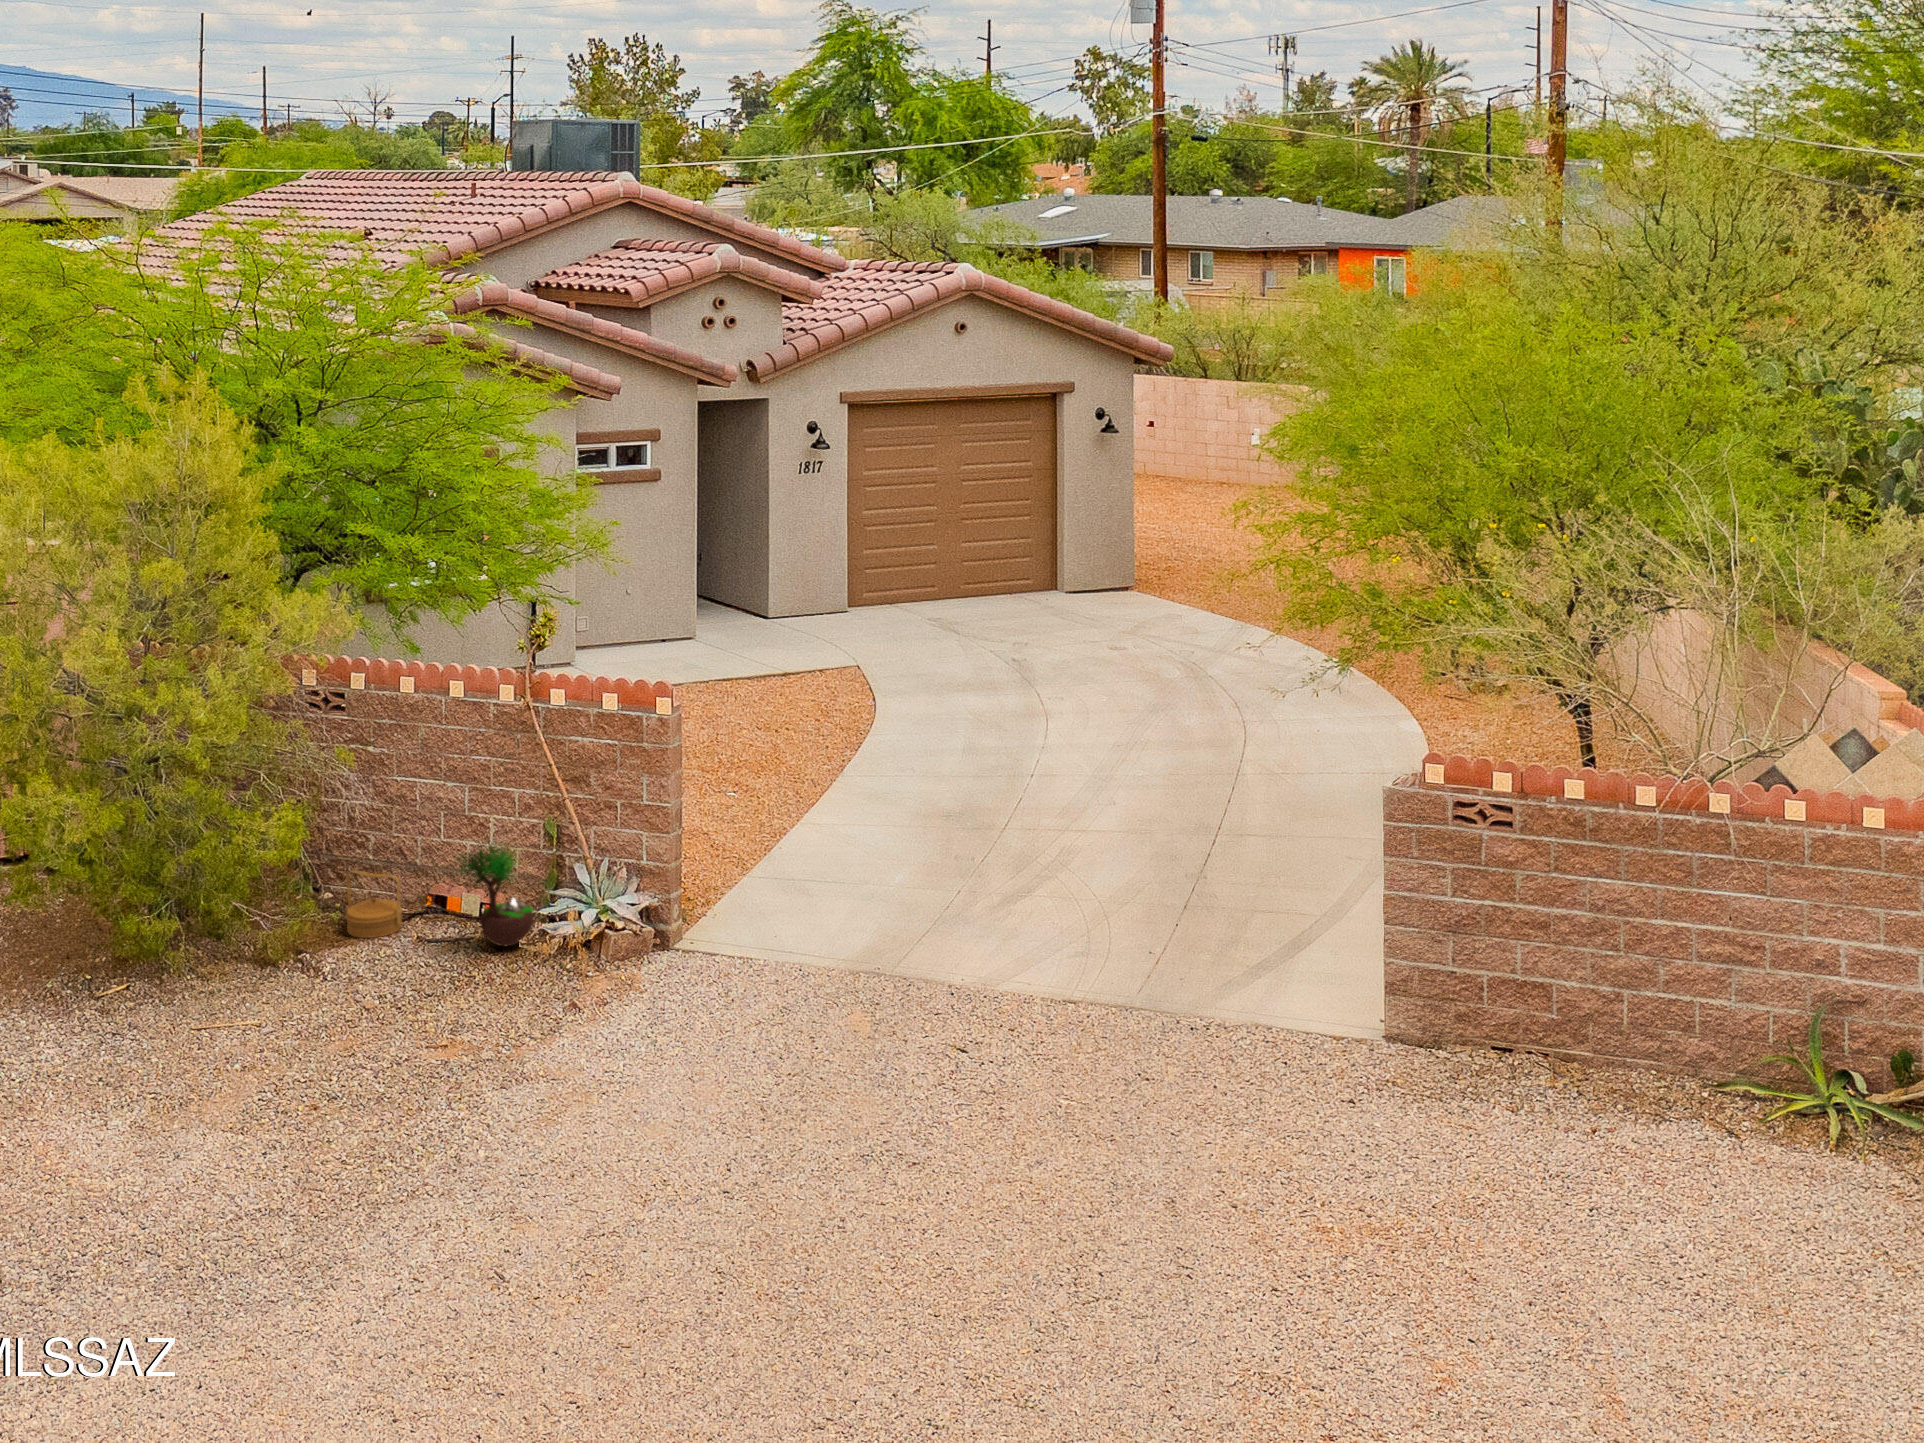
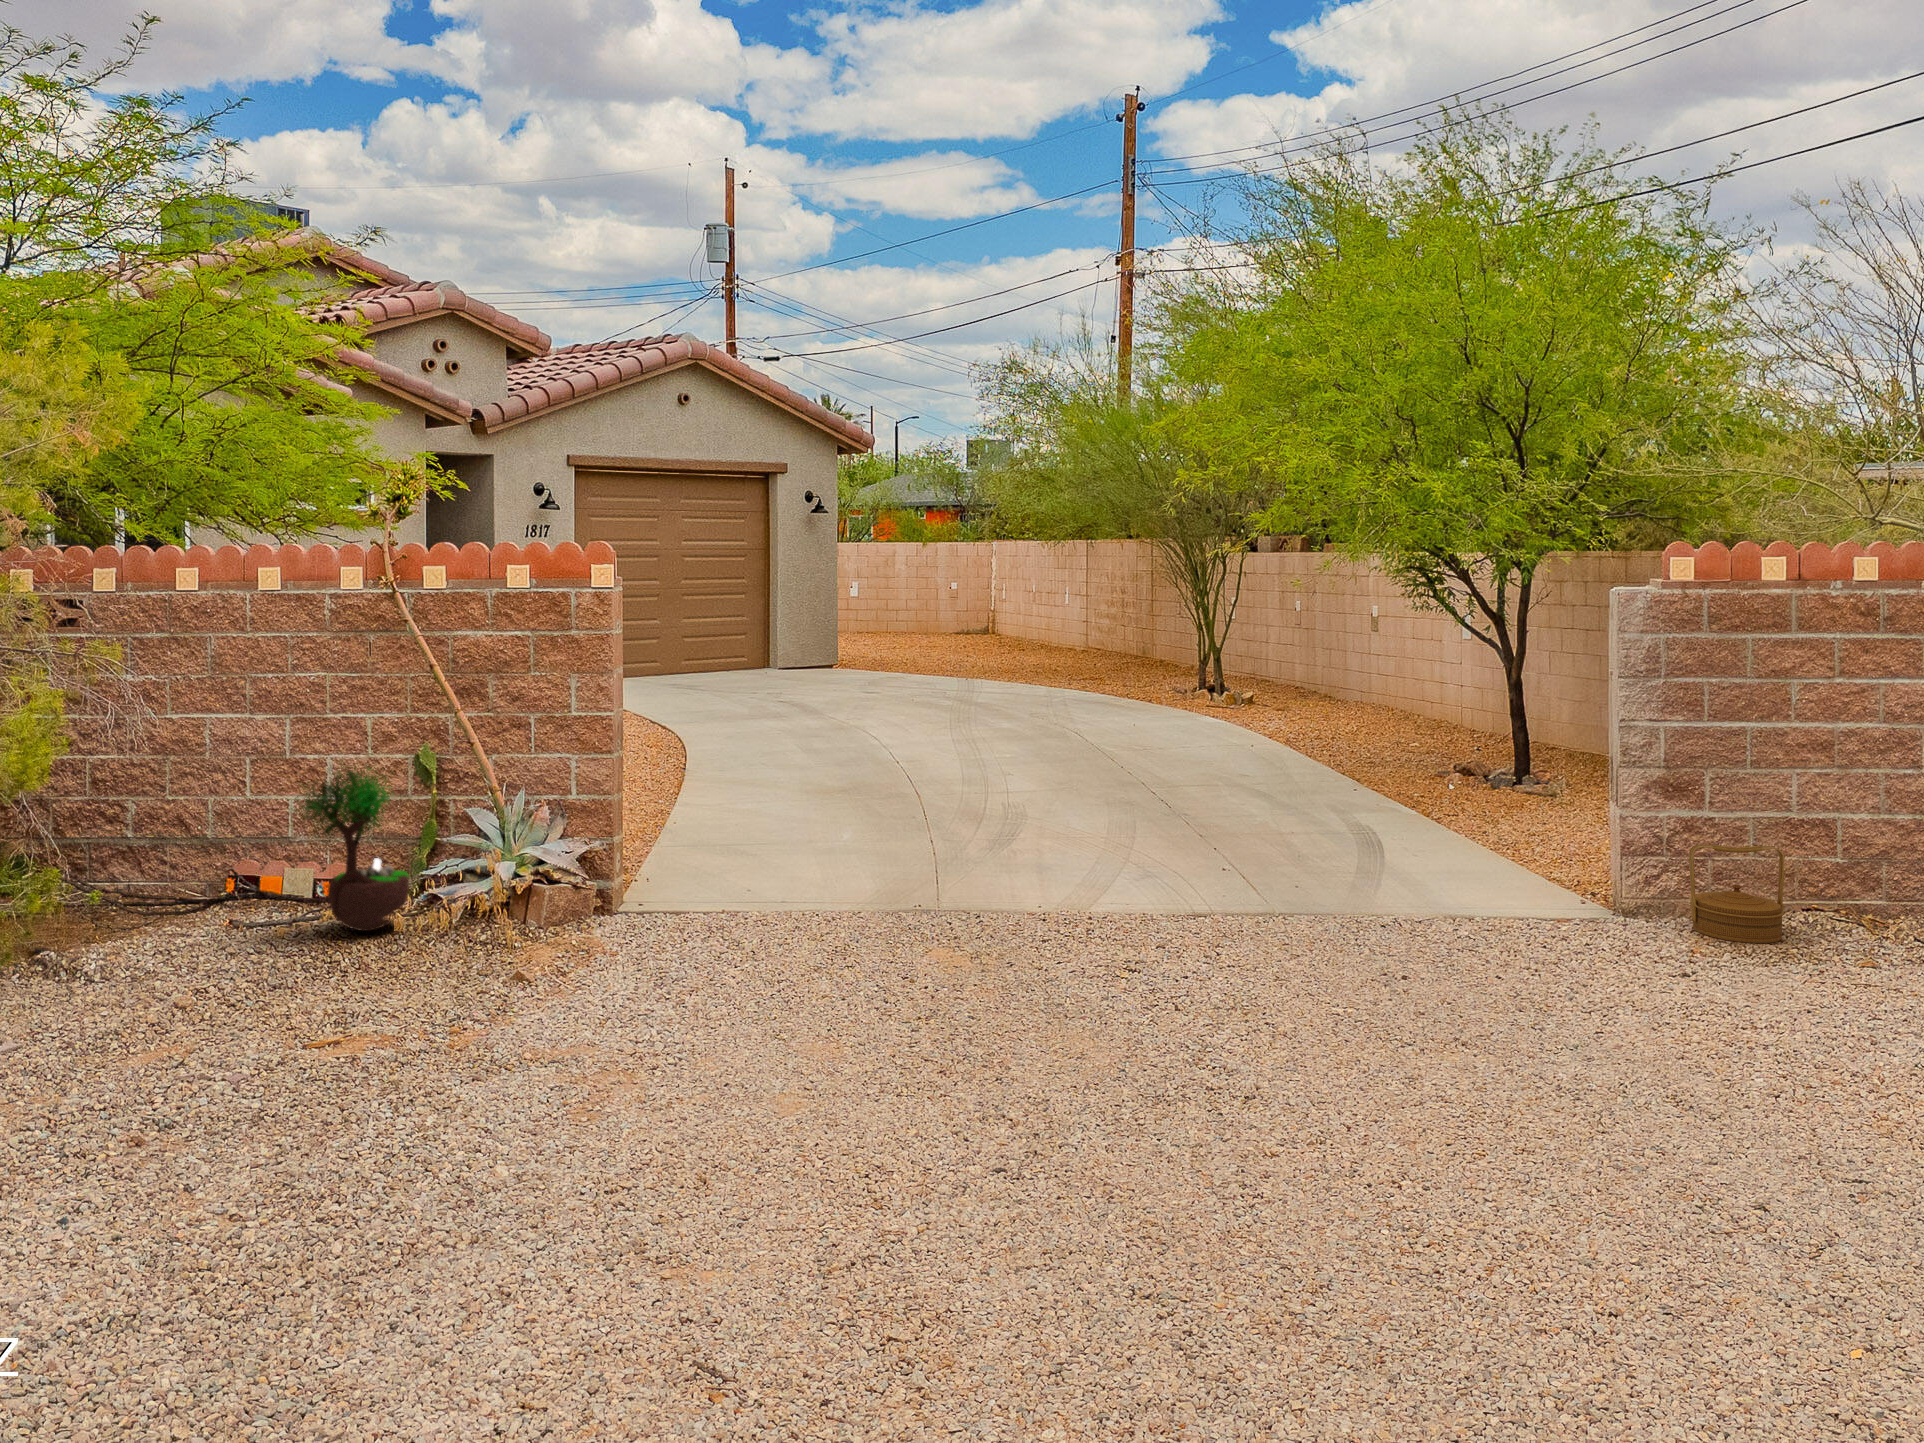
woven basket: present [346,870,403,938] -> present [1689,844,1785,943]

